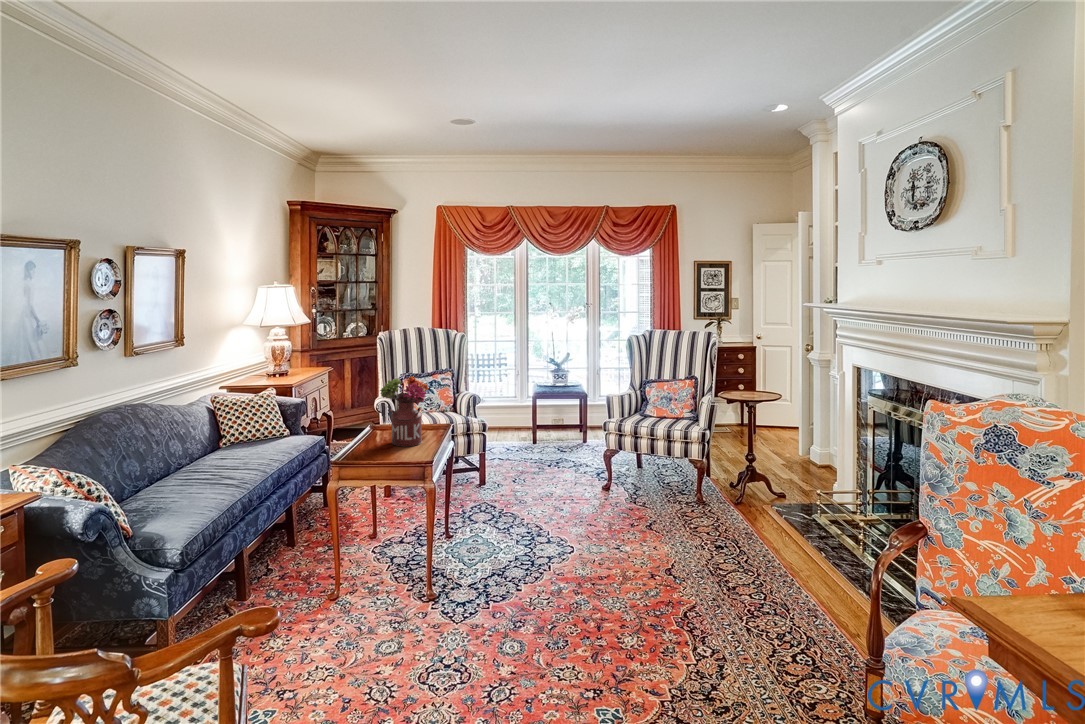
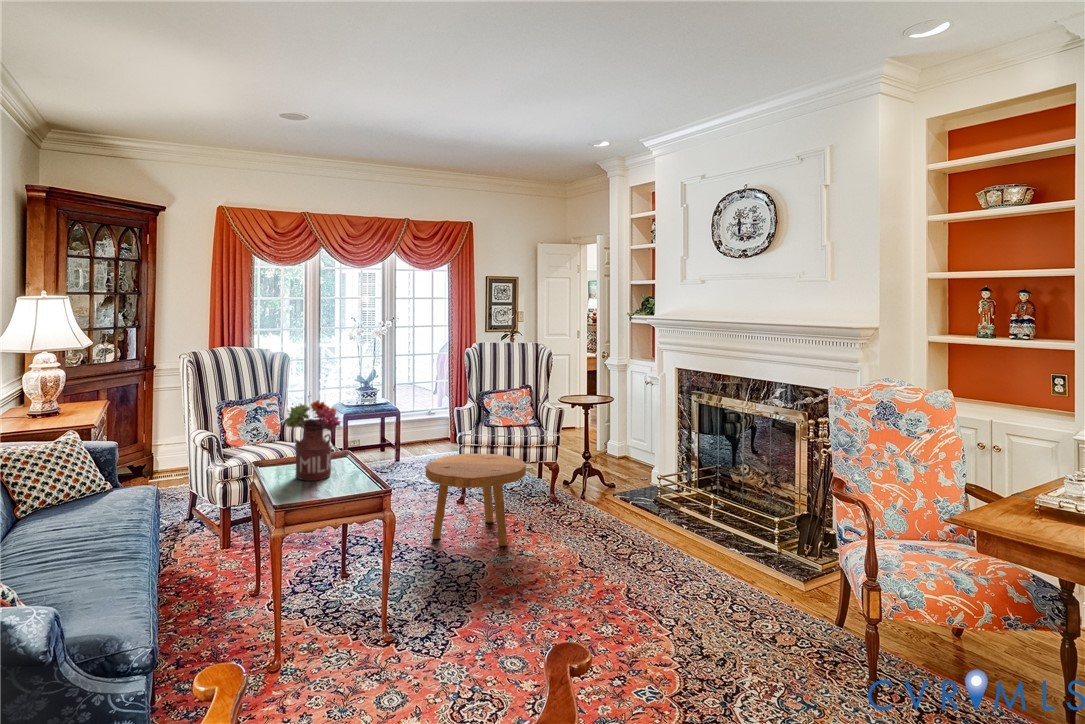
footstool: none [540,441,641,537] -> present [426,453,526,546]

